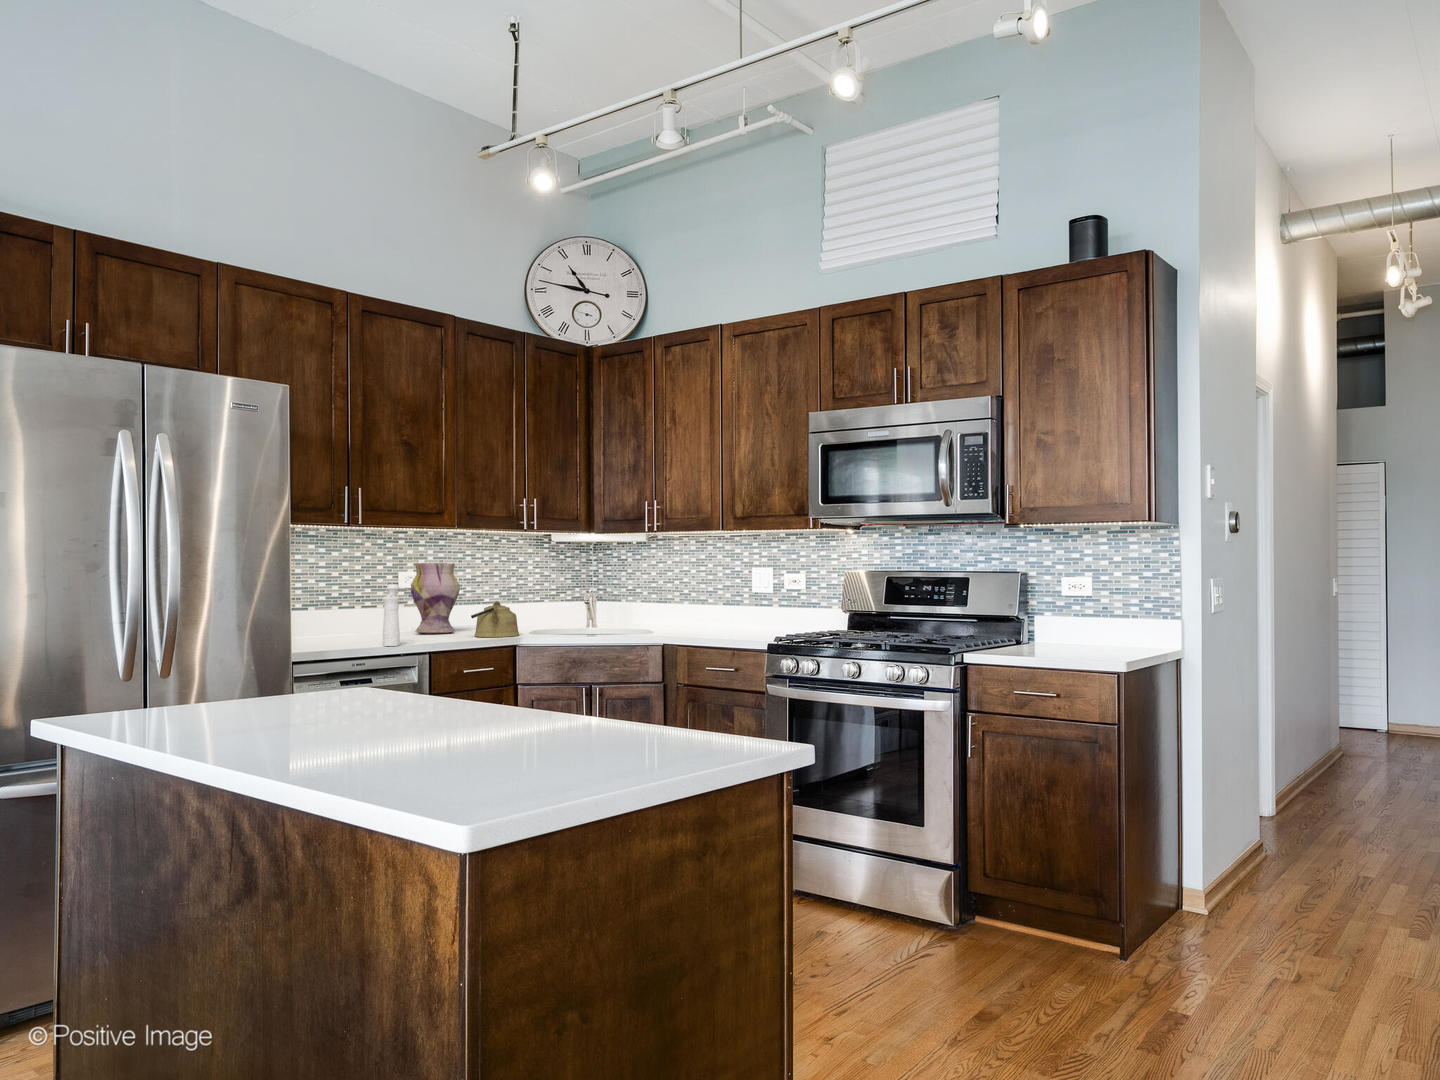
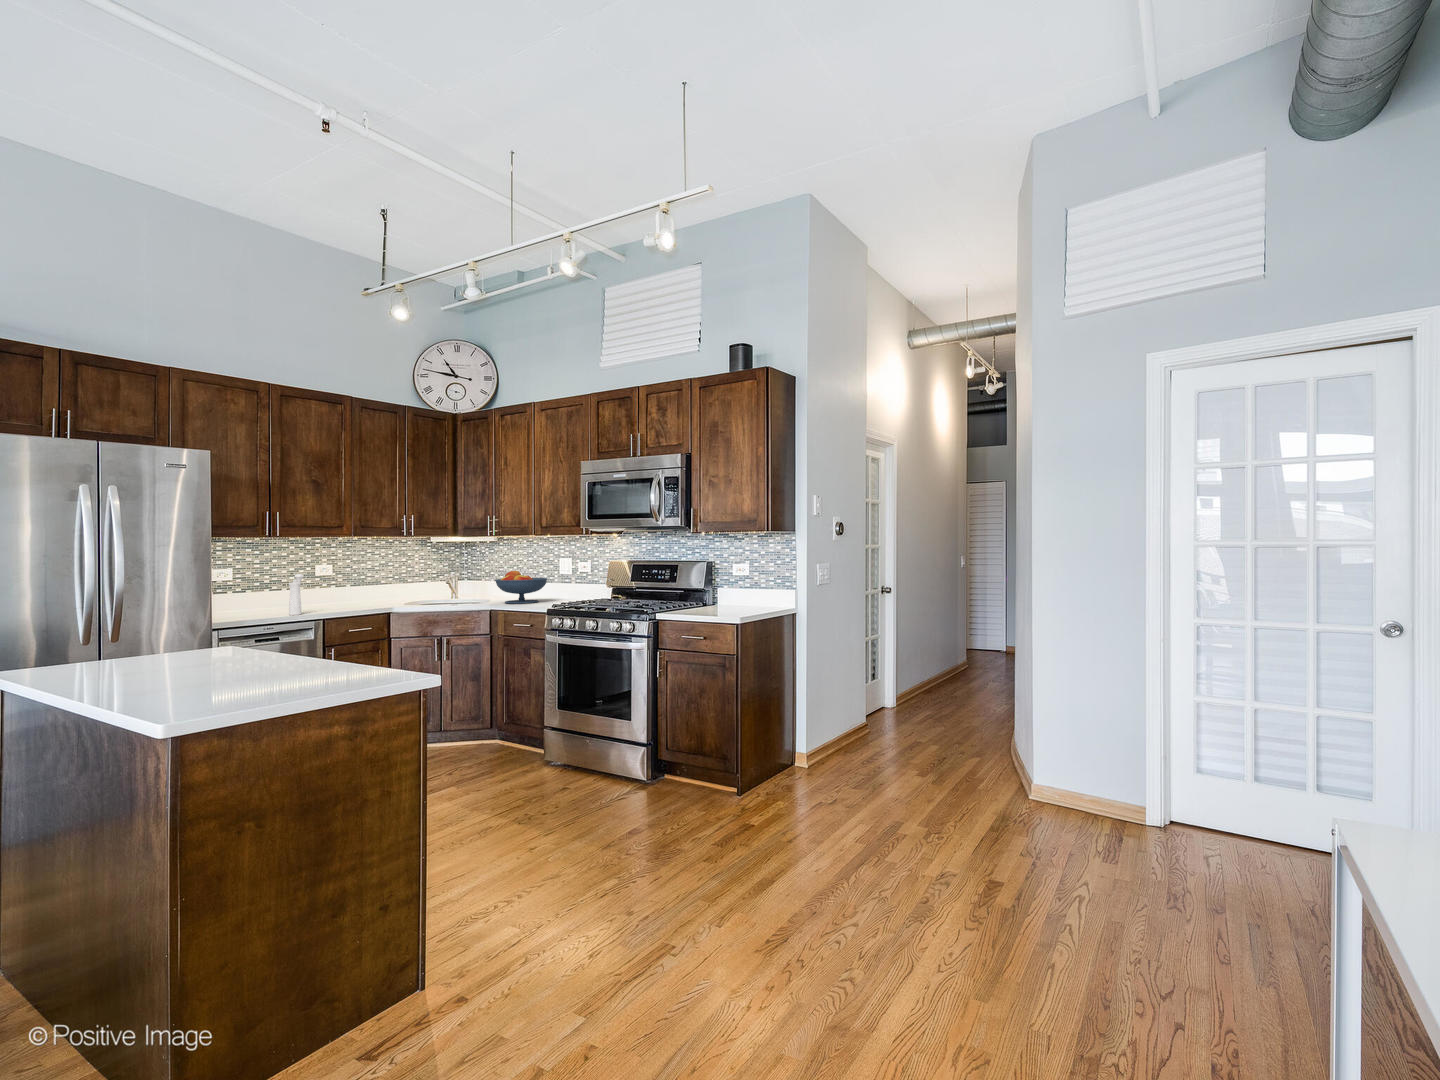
vase: present [410,563,460,634] -> none [324,558,360,605]
fruit bowl: none [671,584,750,635] -> present [495,571,547,604]
kettle: present [471,601,519,637] -> none [360,584,395,607]

